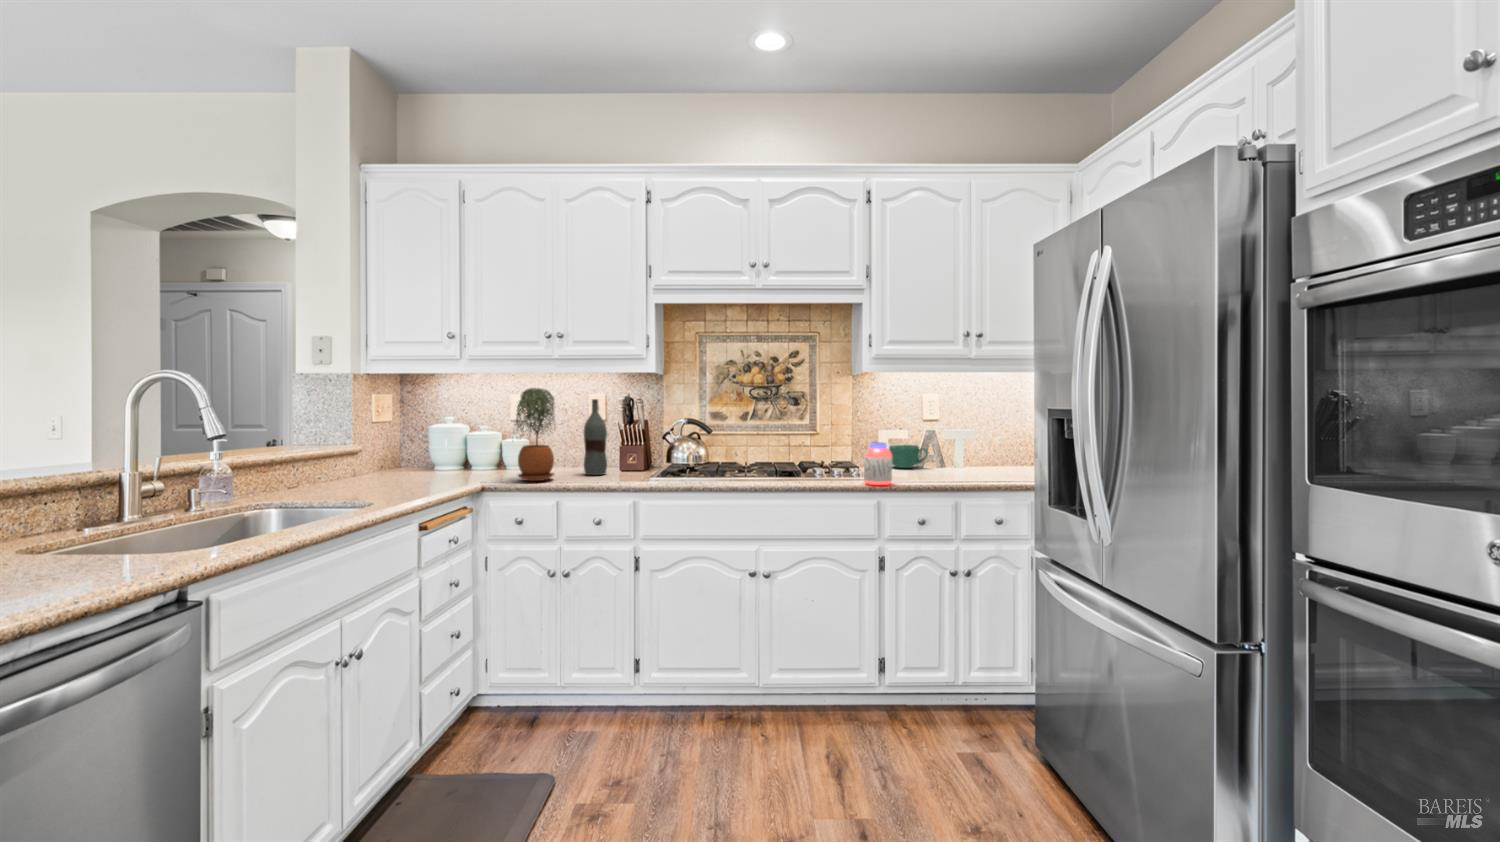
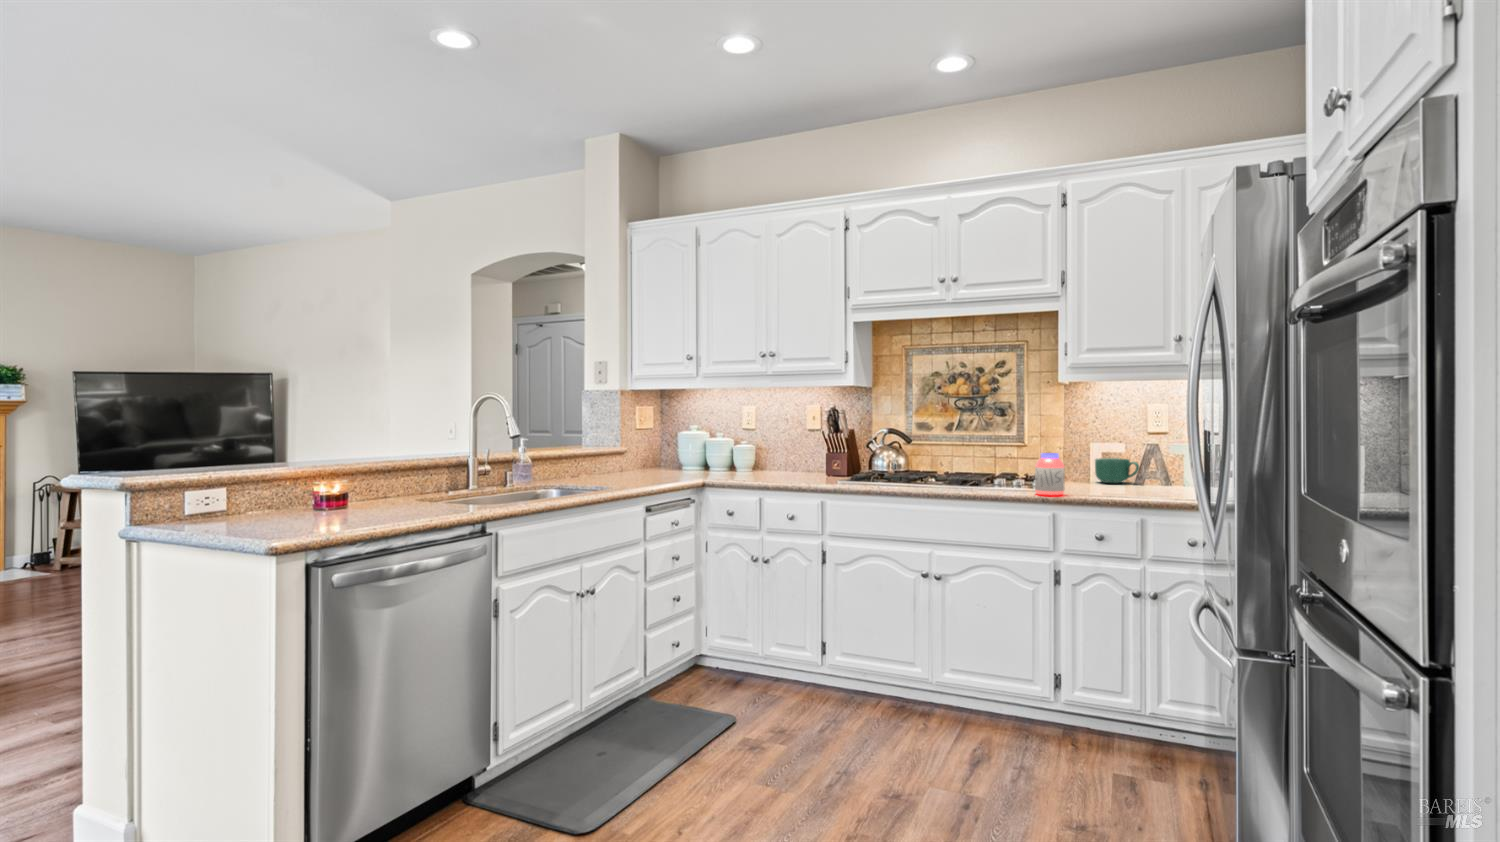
potted plant: present [515,388,555,481] -> none [725,400,762,480]
bottle: present [584,399,607,475] -> none [787,410,808,478]

